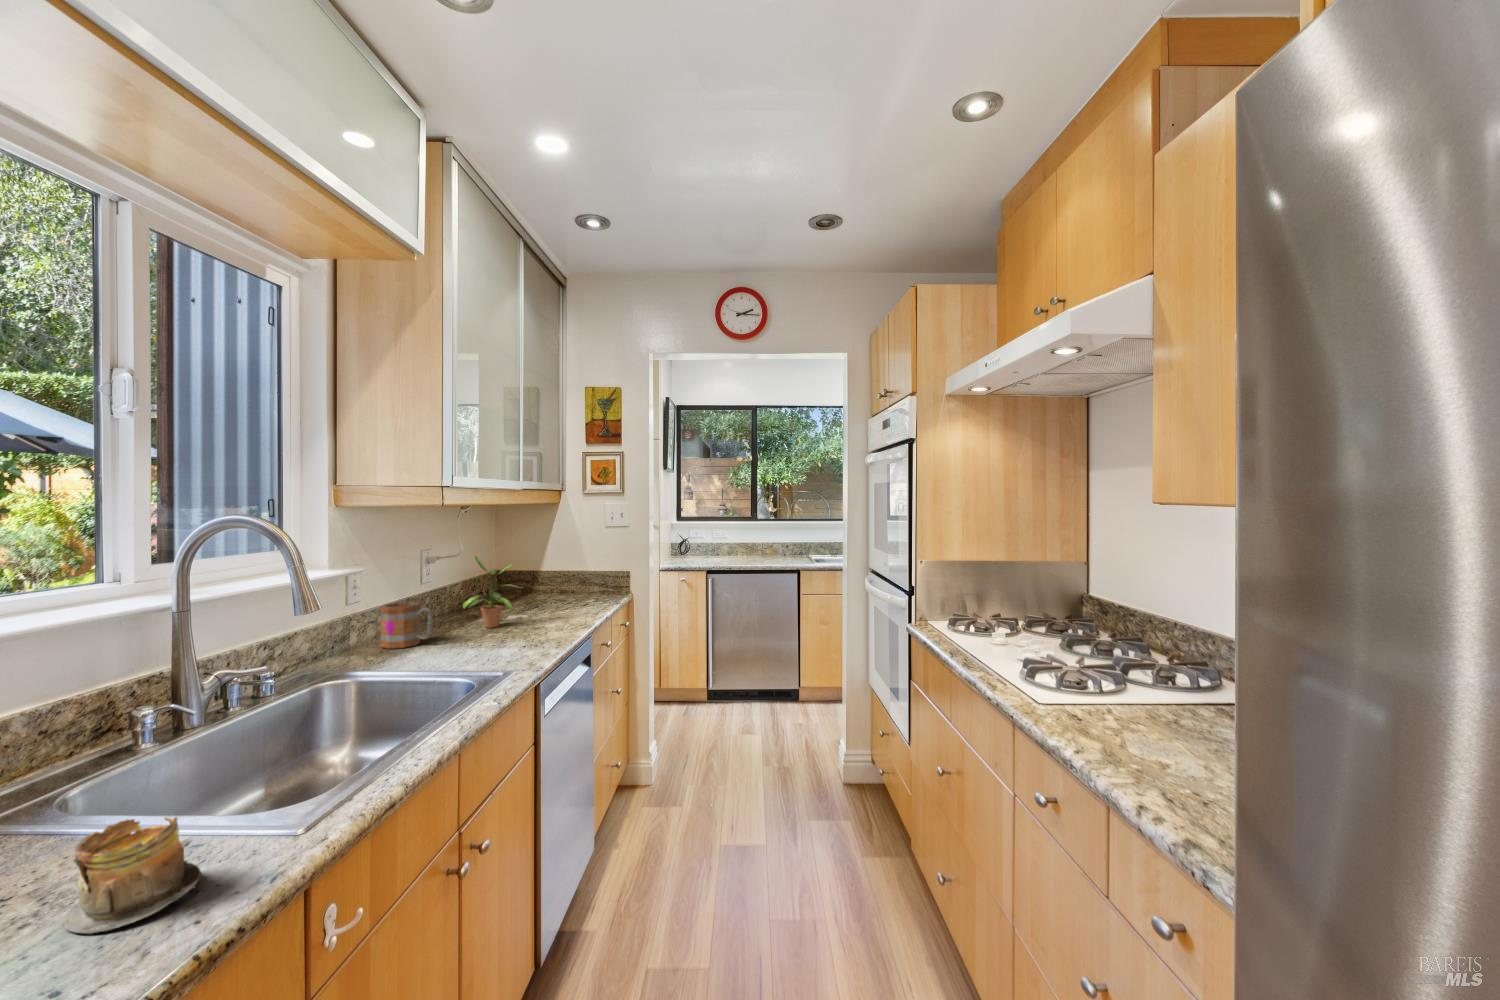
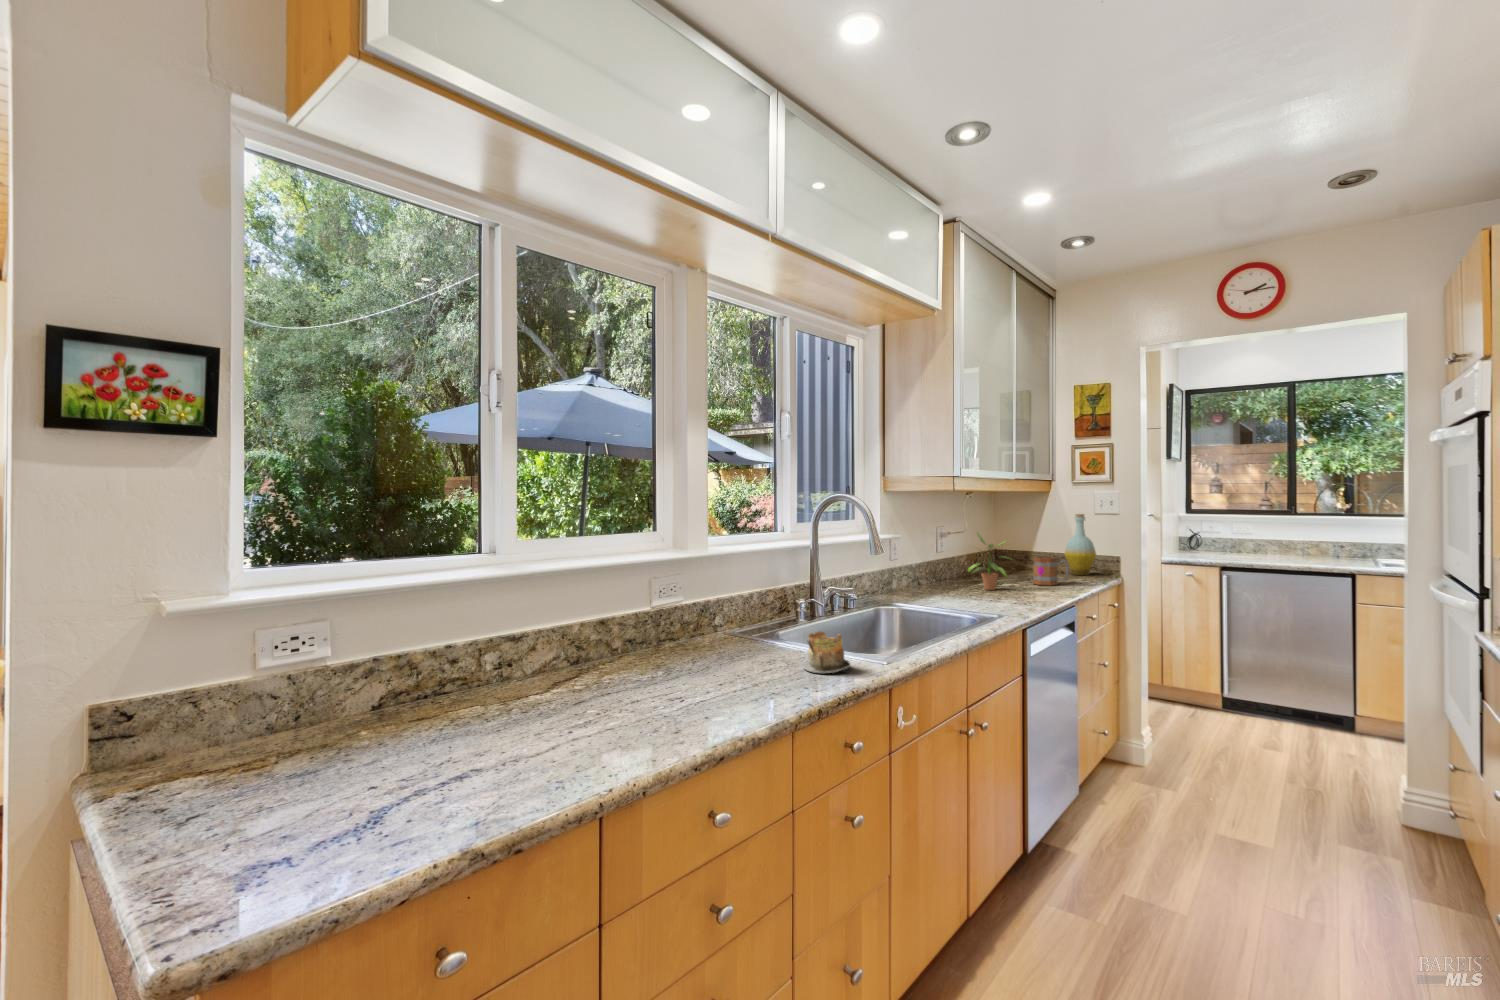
bottle: none [575,527,607,594] -> present [1065,514,1096,575]
mug: present [380,602,433,649] -> present [1033,556,1069,585]

